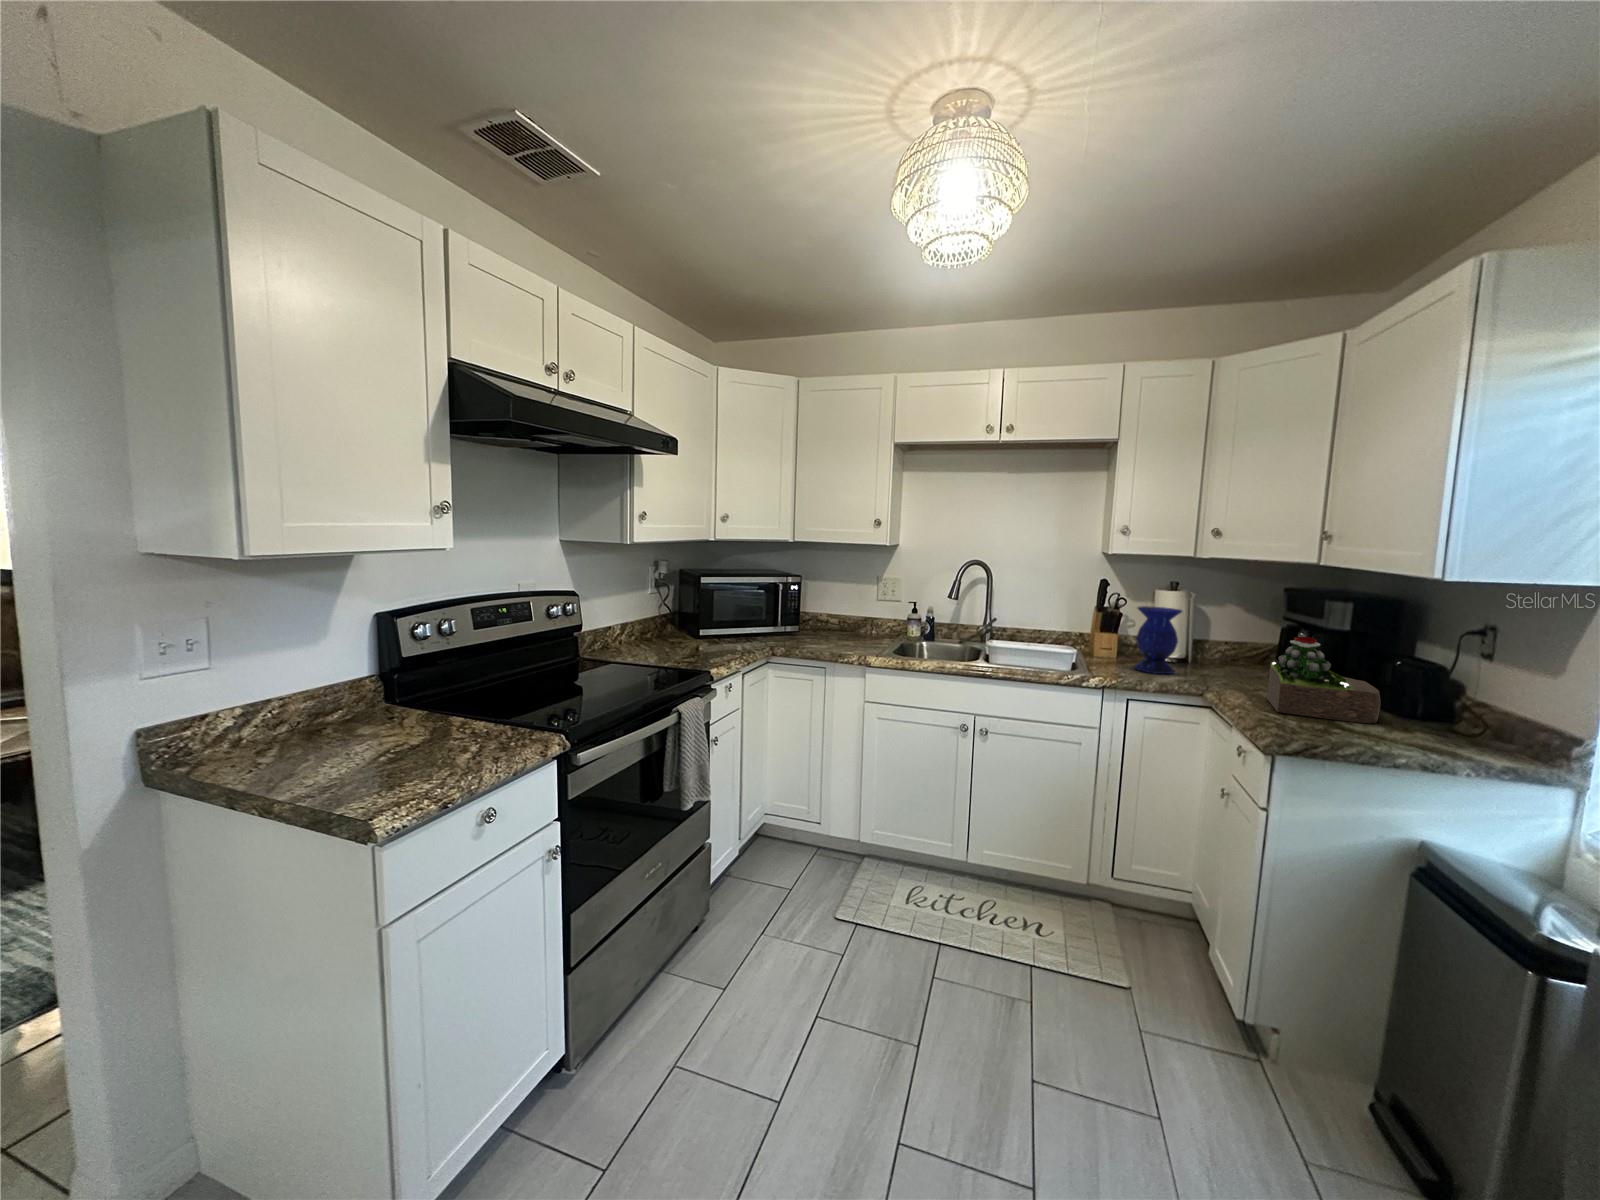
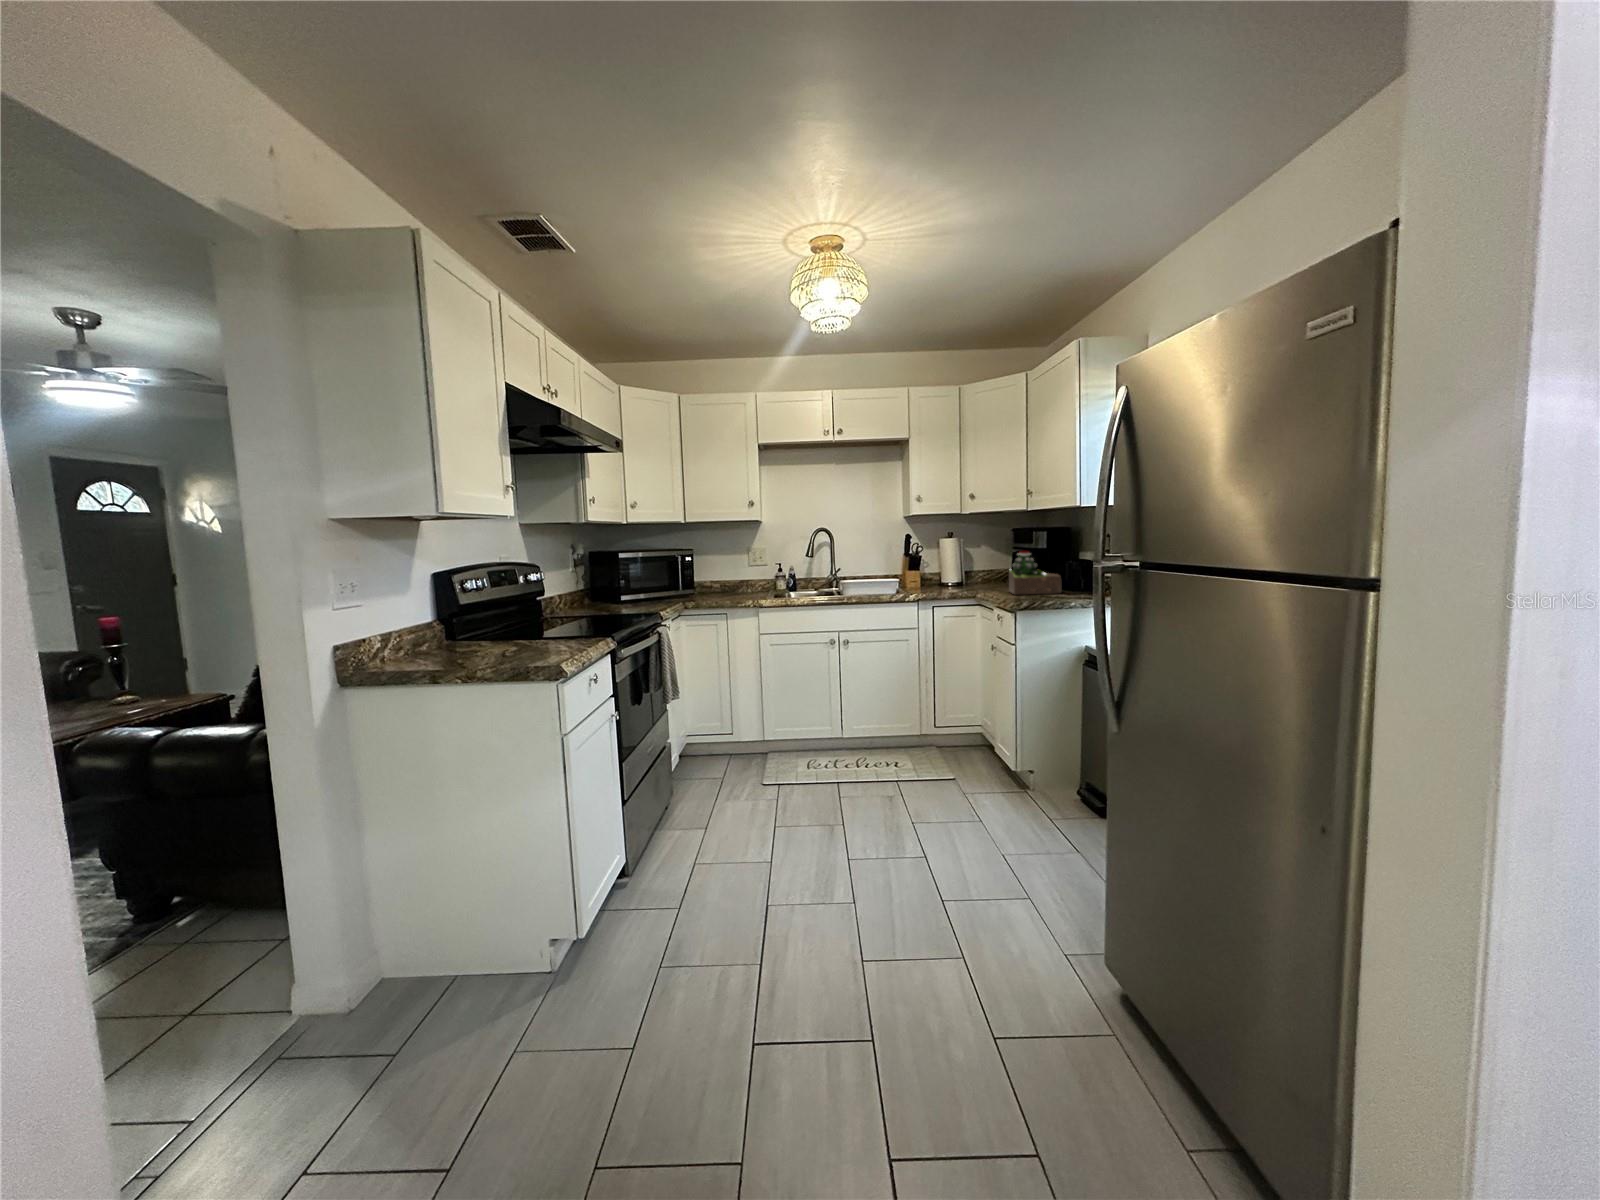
vase: present [1134,606,1182,674] -> none [932,548,959,590]

